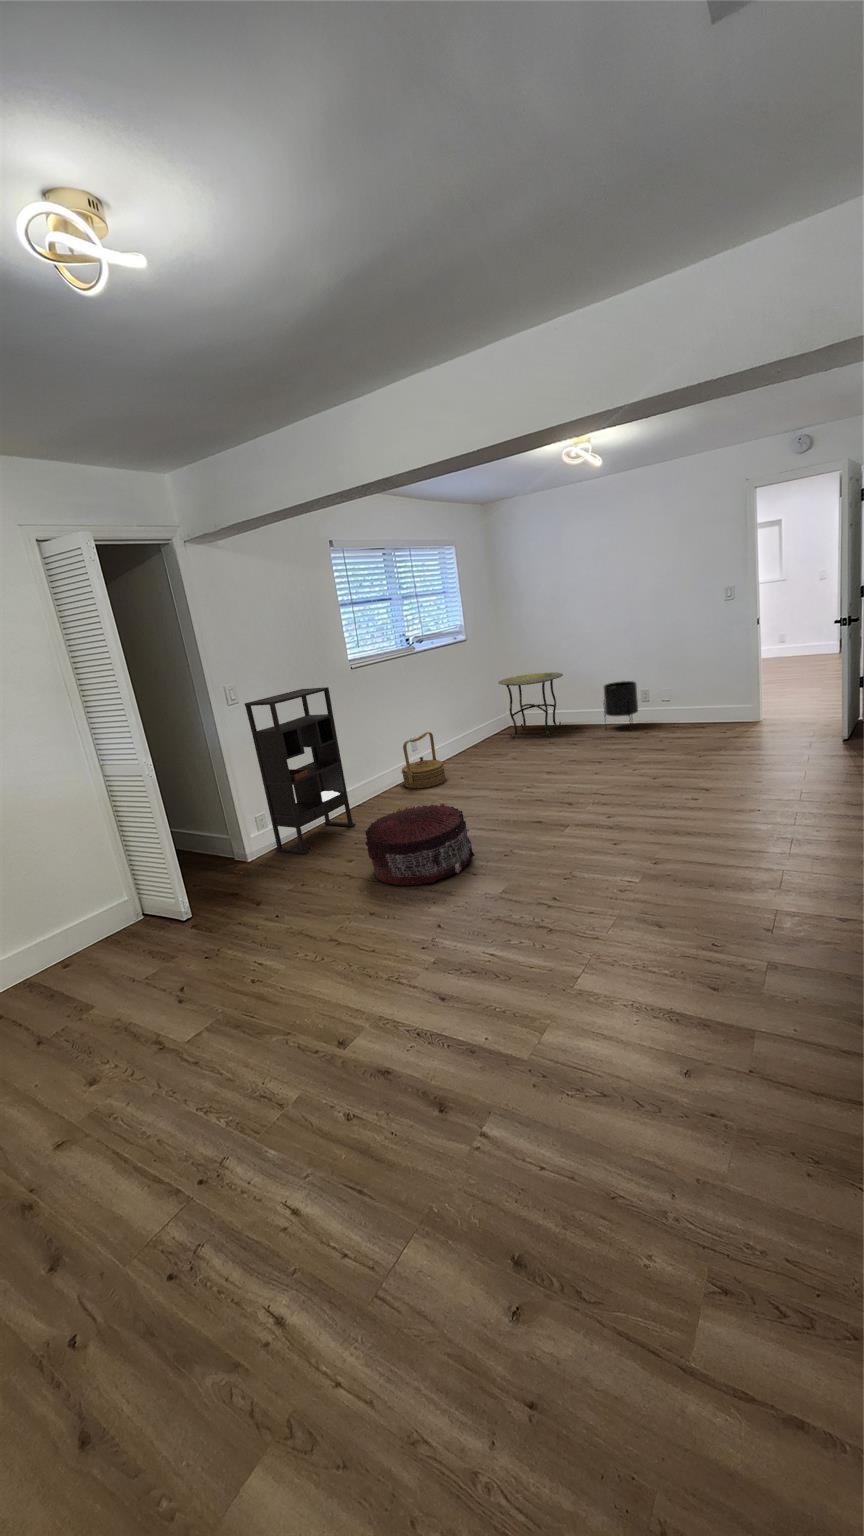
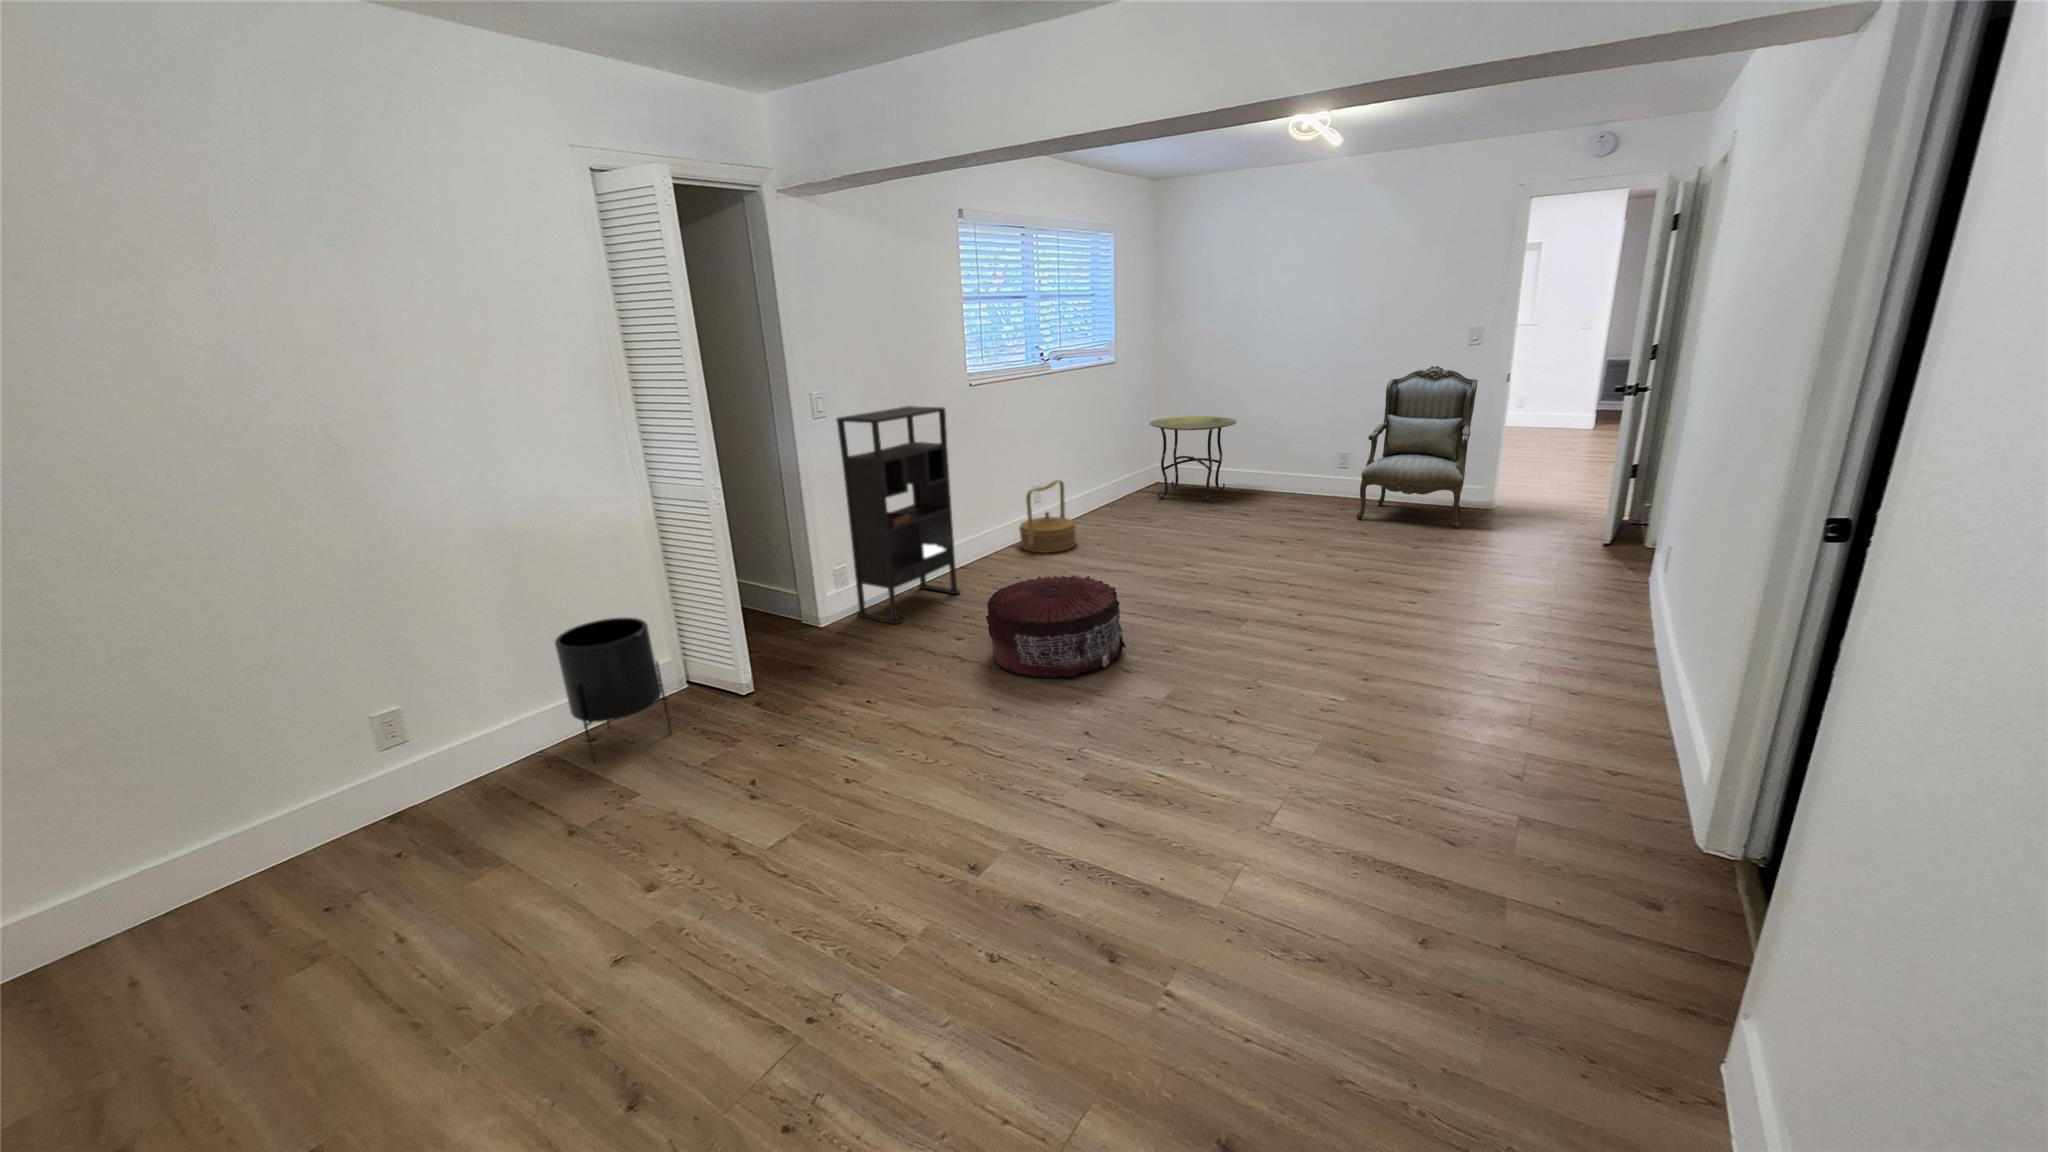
armchair: none [658,618,738,739] -> present [1357,366,1478,528]
planter: present [603,681,638,721] -> present [555,618,672,762]

